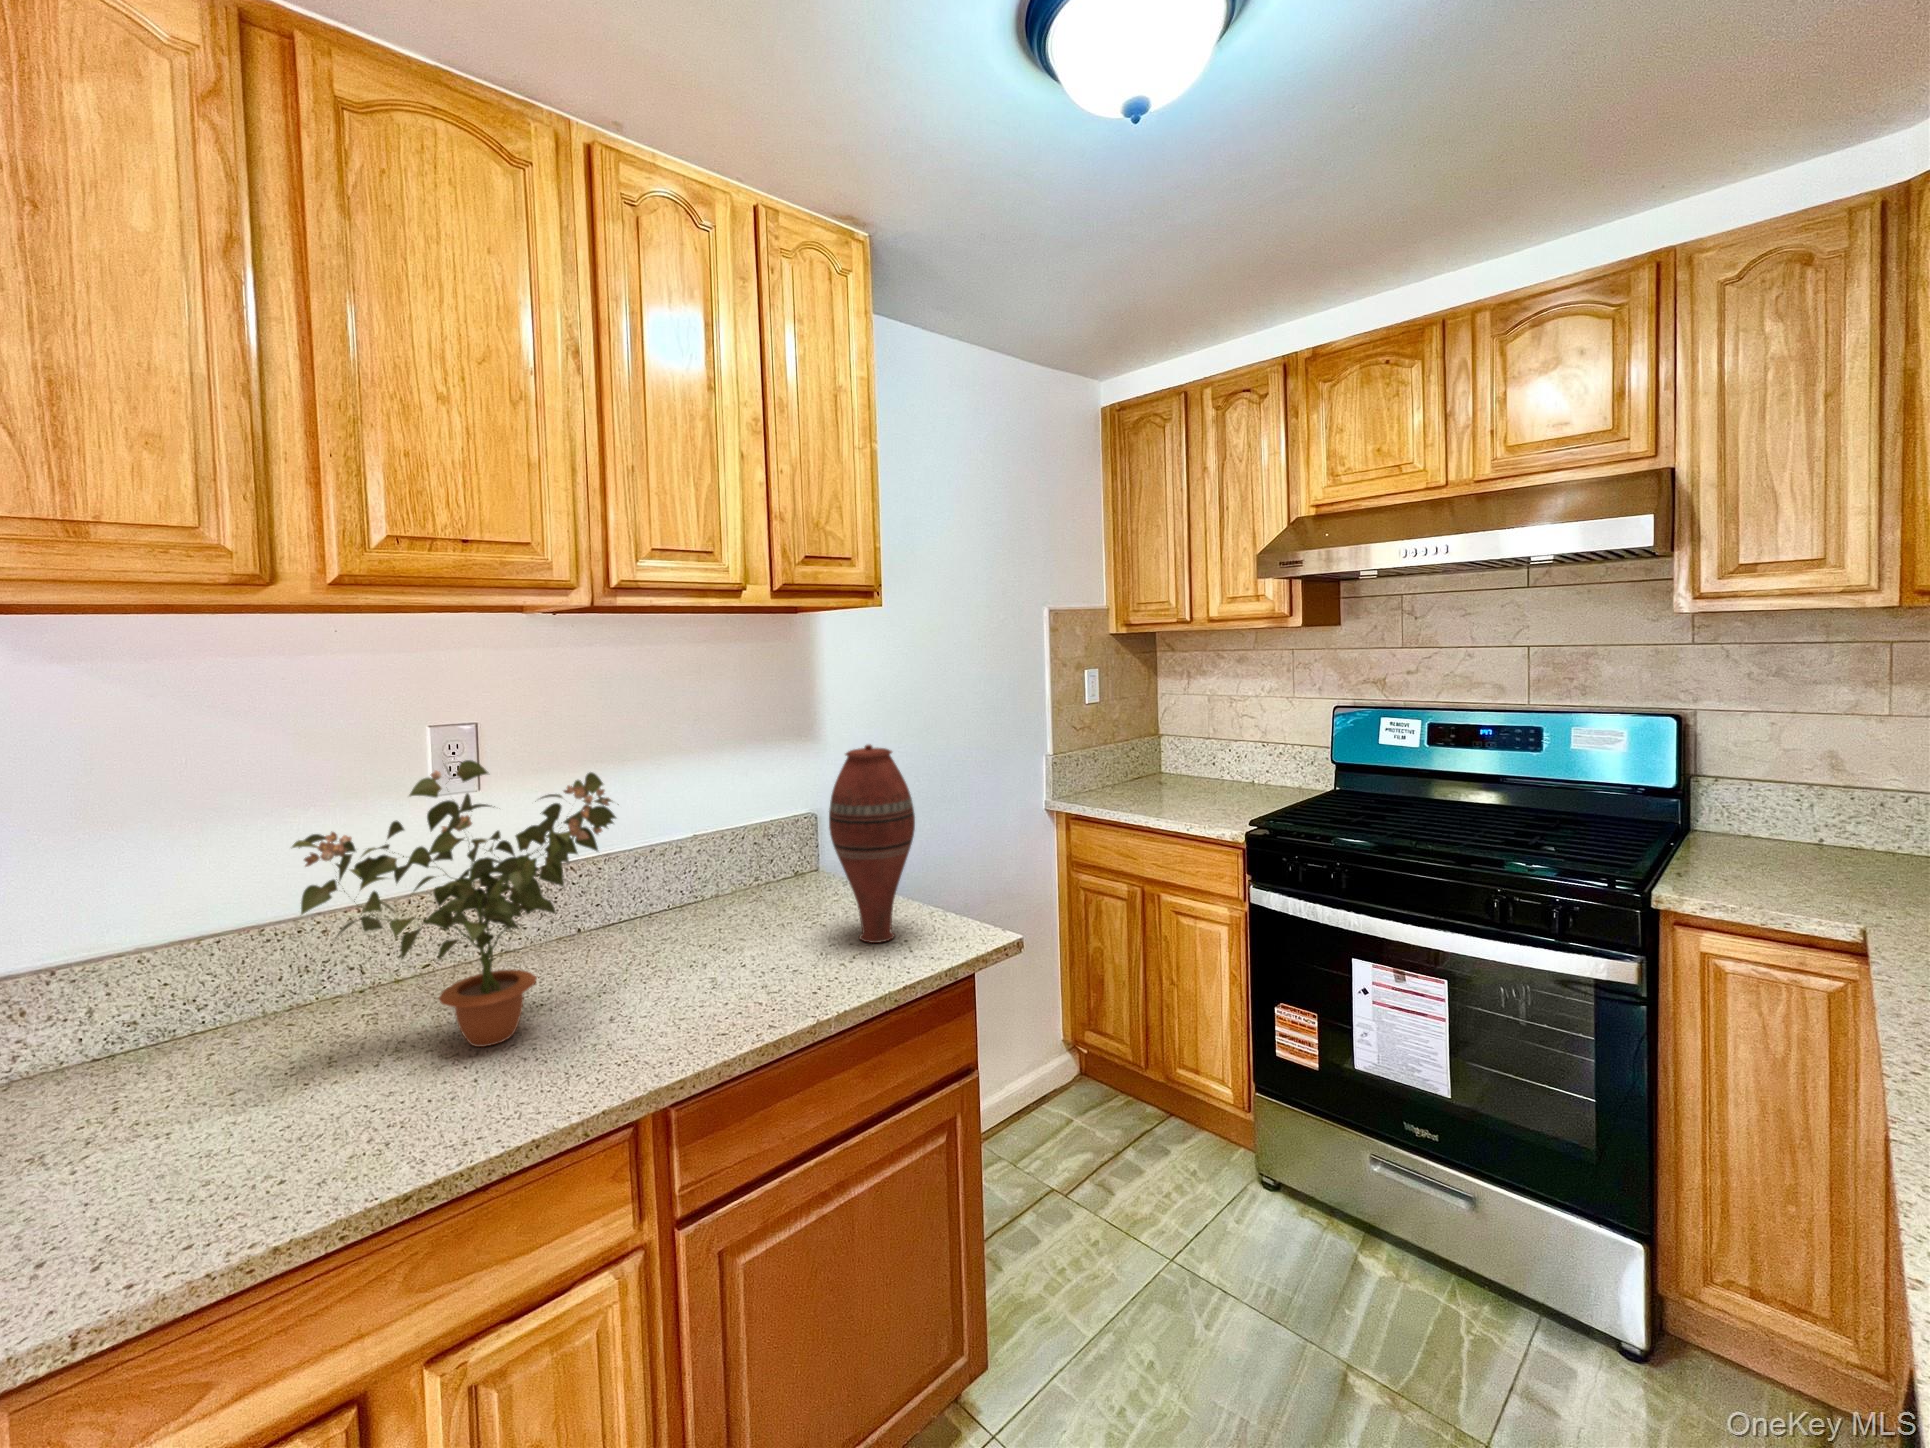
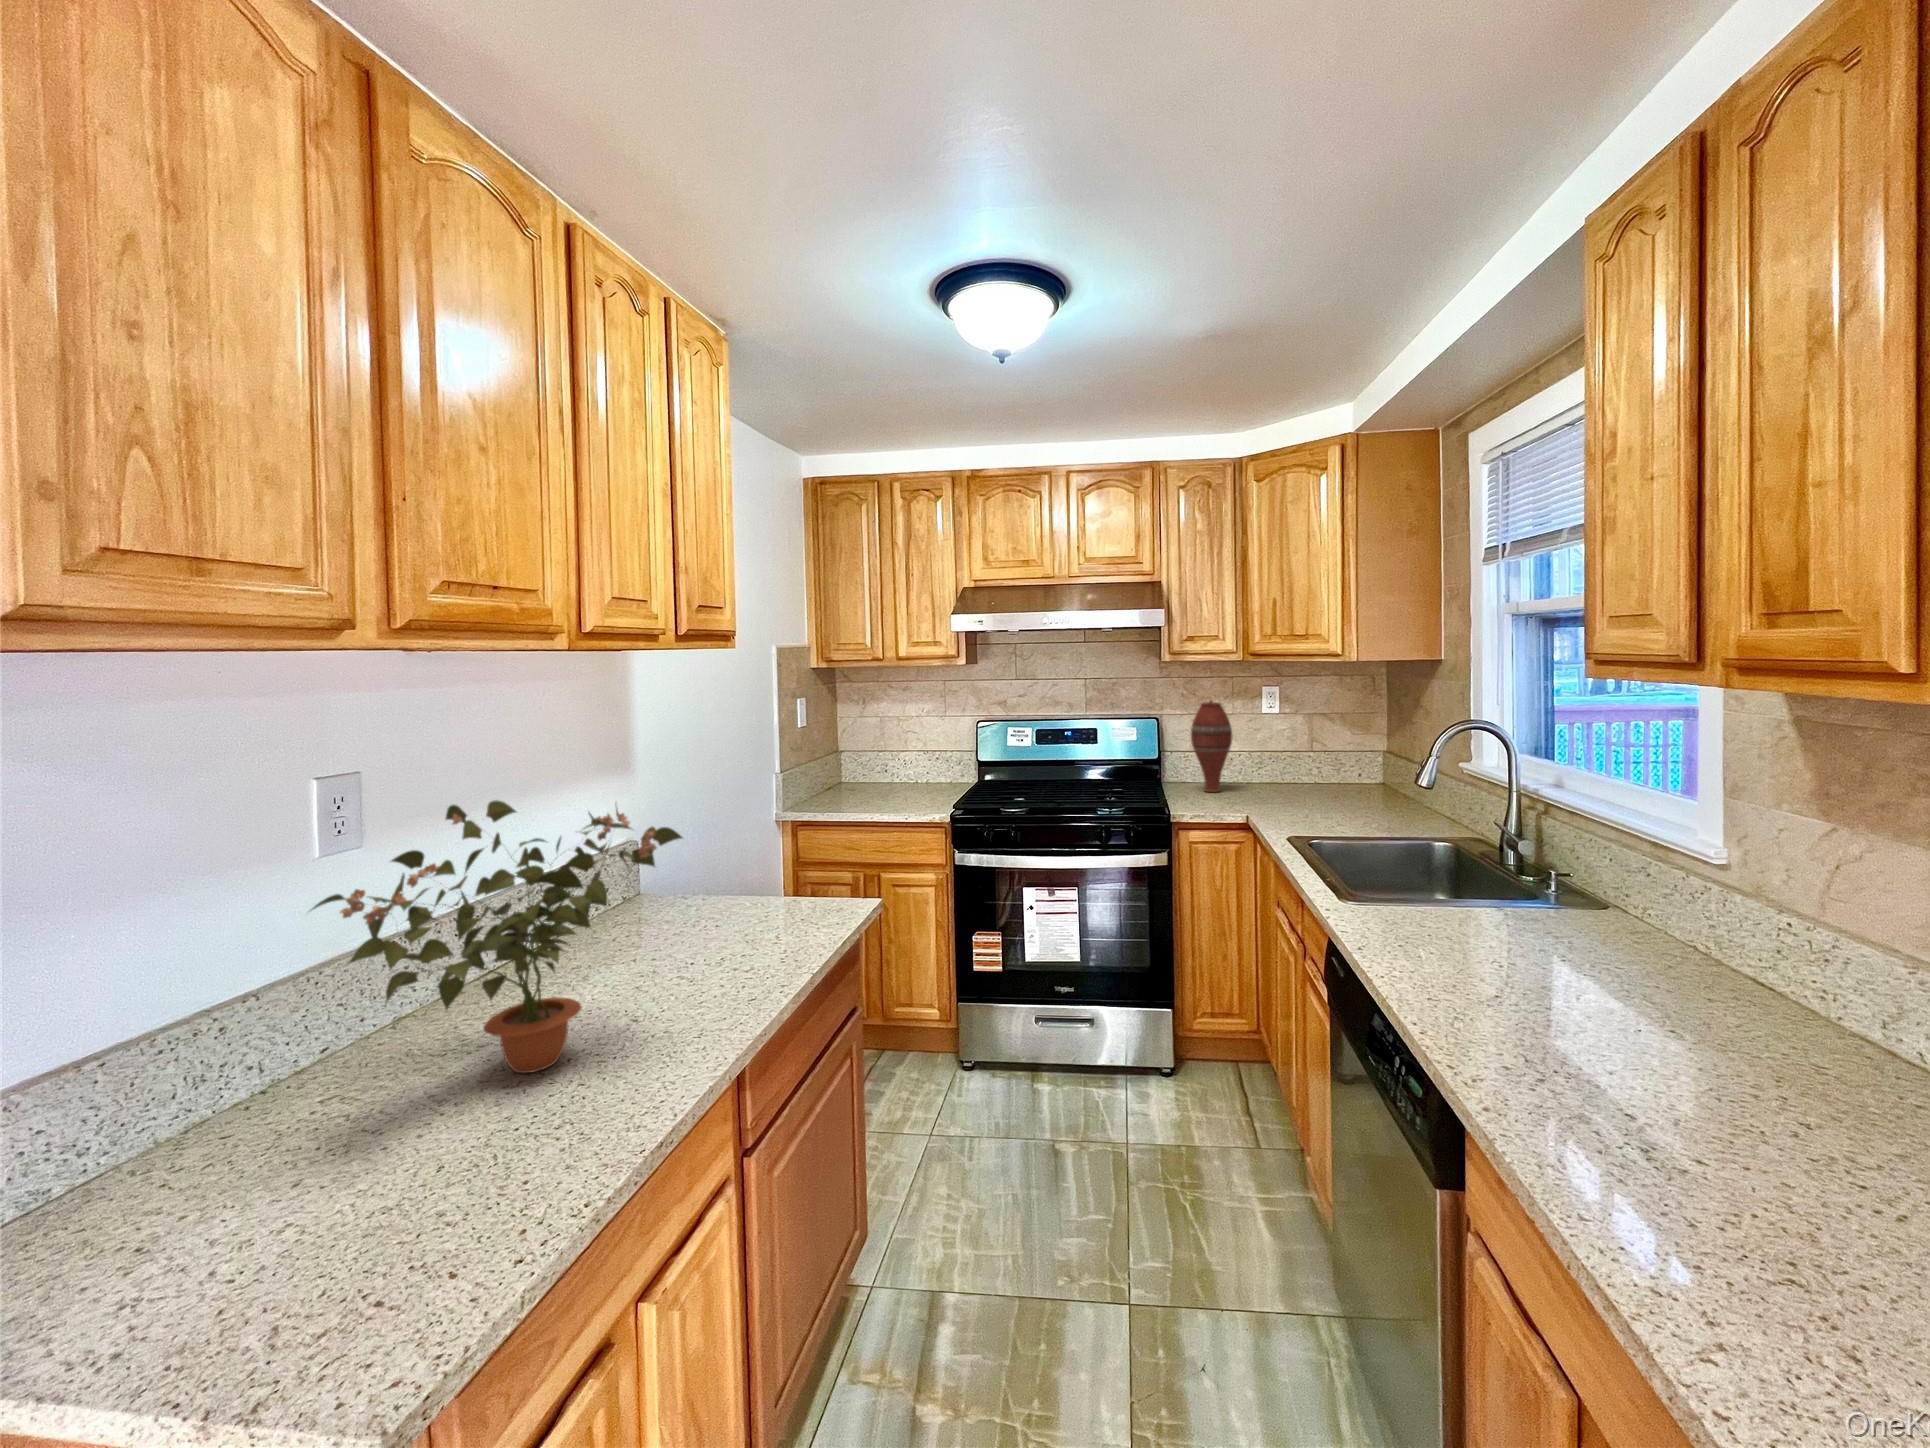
vase: present [829,745,915,943] -> present [1191,701,1232,792]

